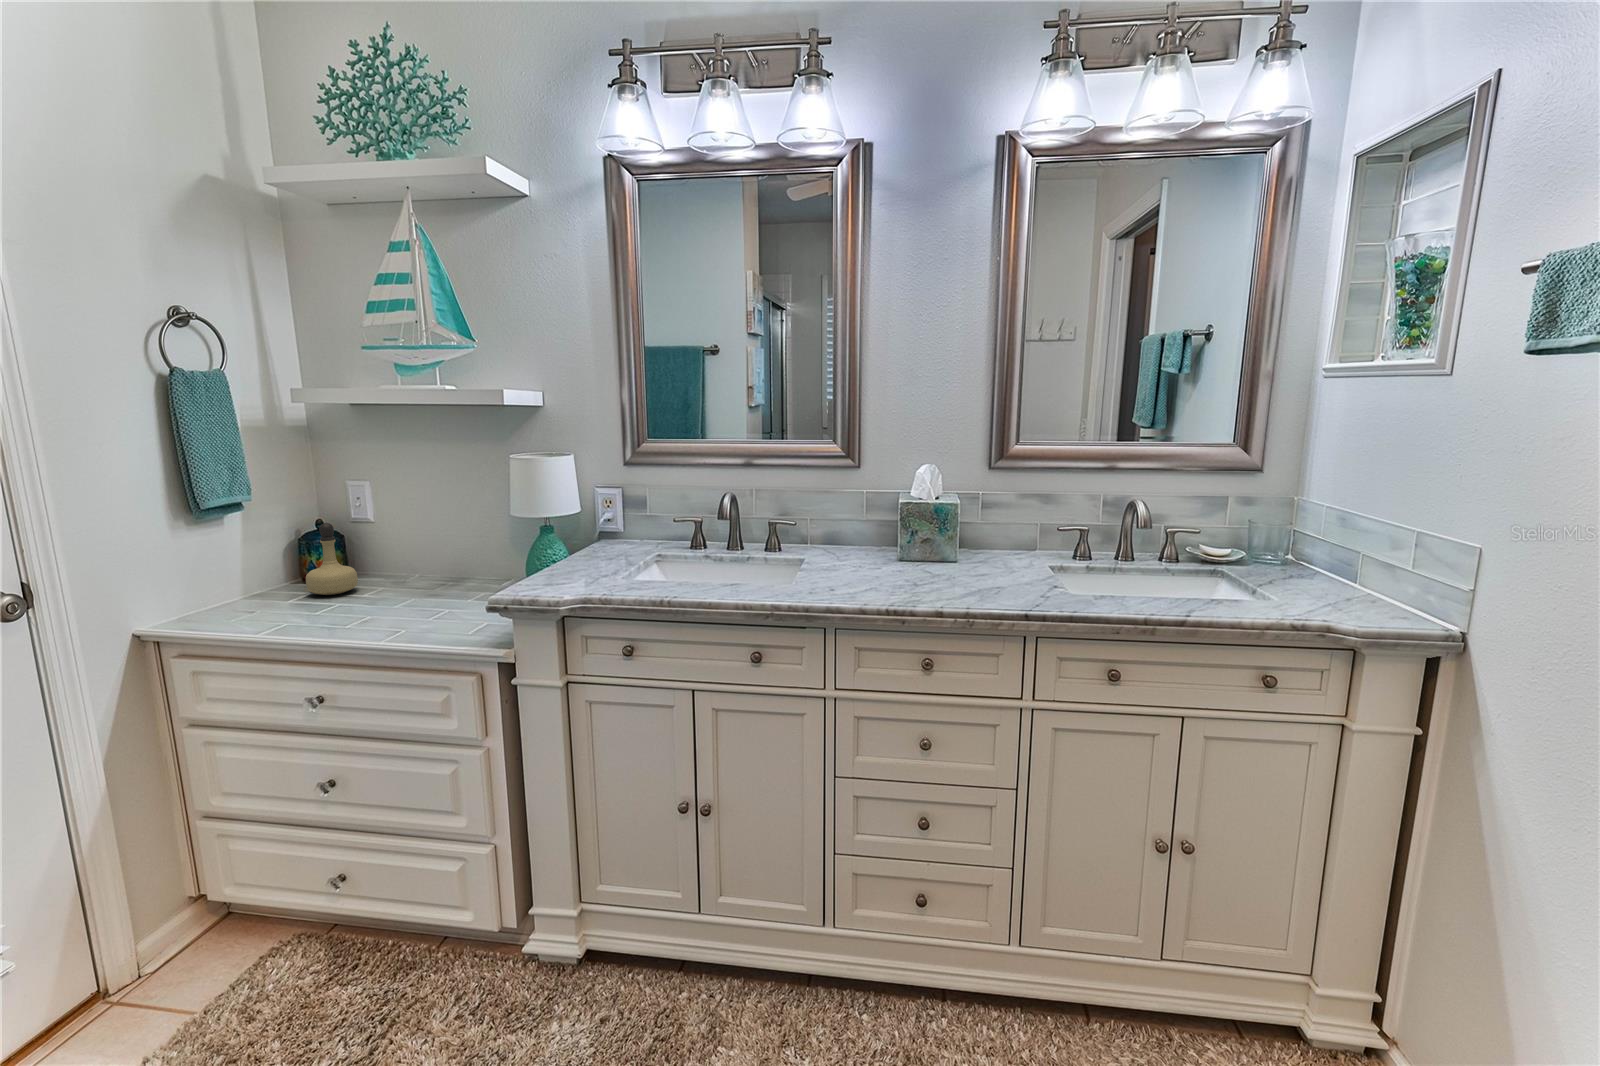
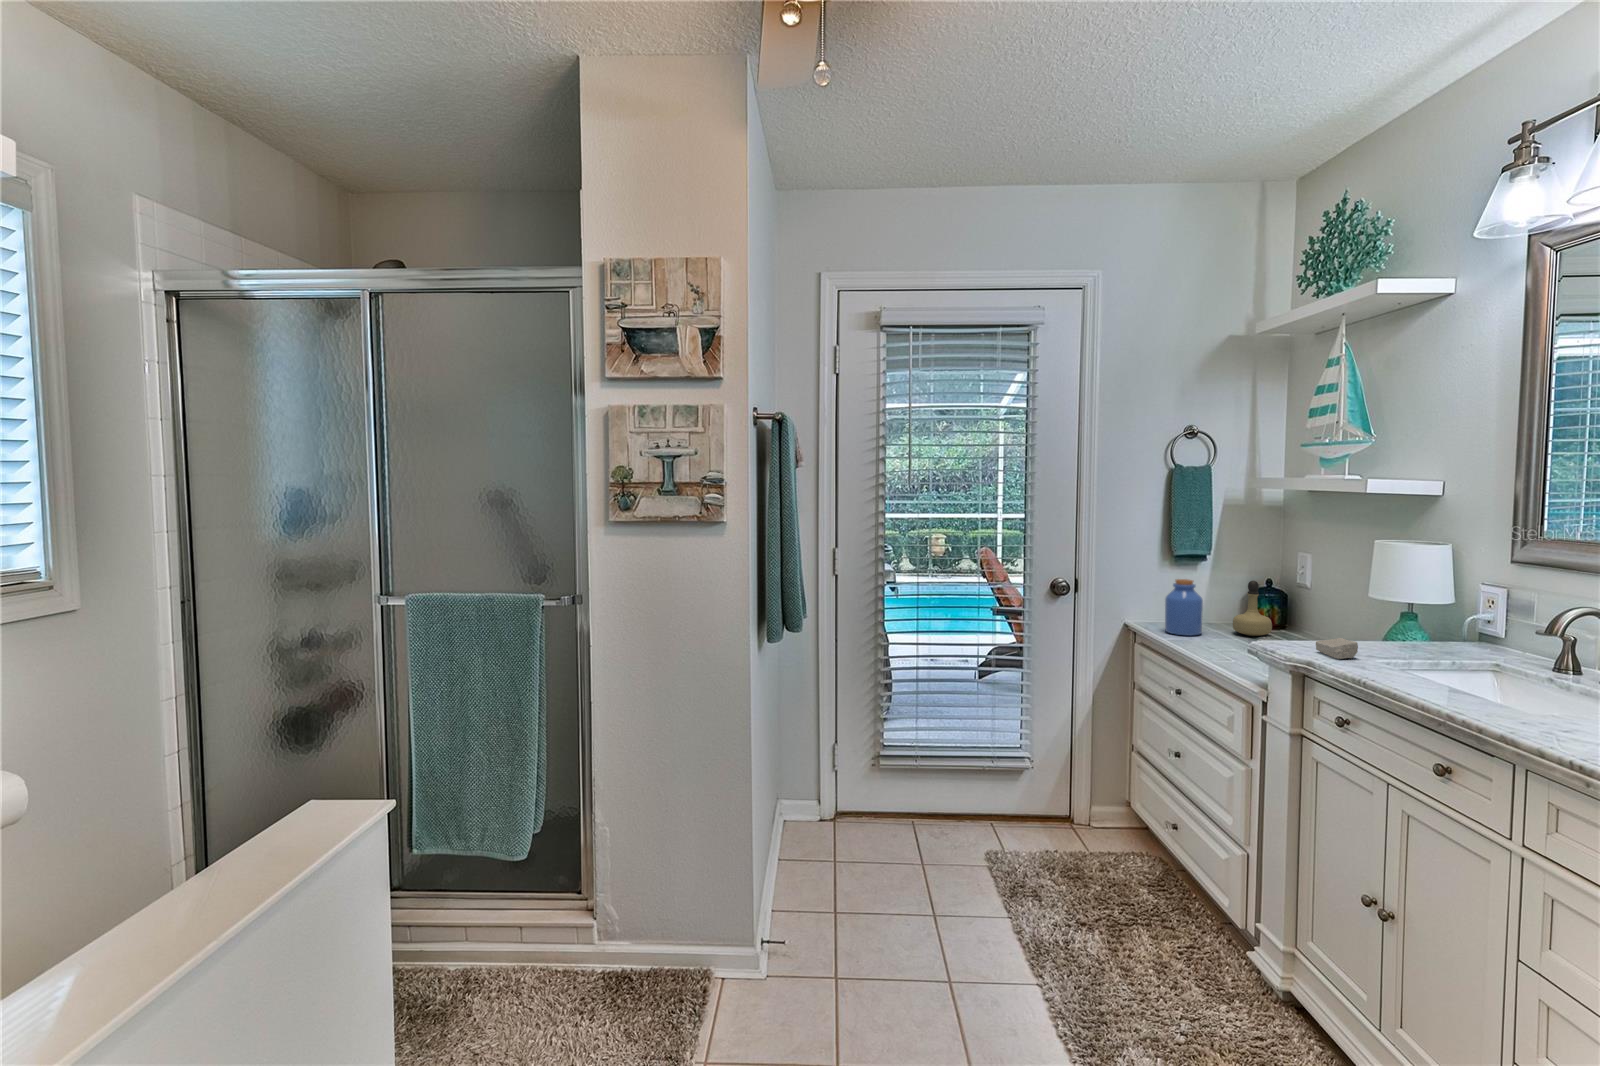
jar: none [213,536,280,621] -> present [1165,579,1203,636]
soap bar: none [551,563,595,586] -> present [1316,638,1358,659]

